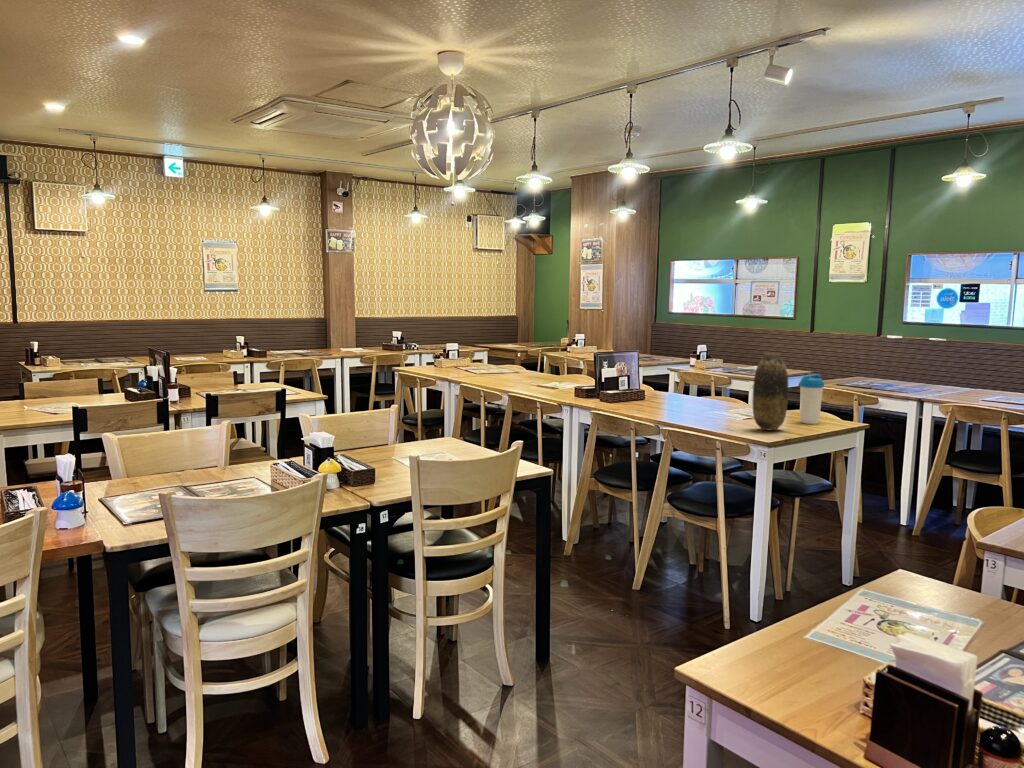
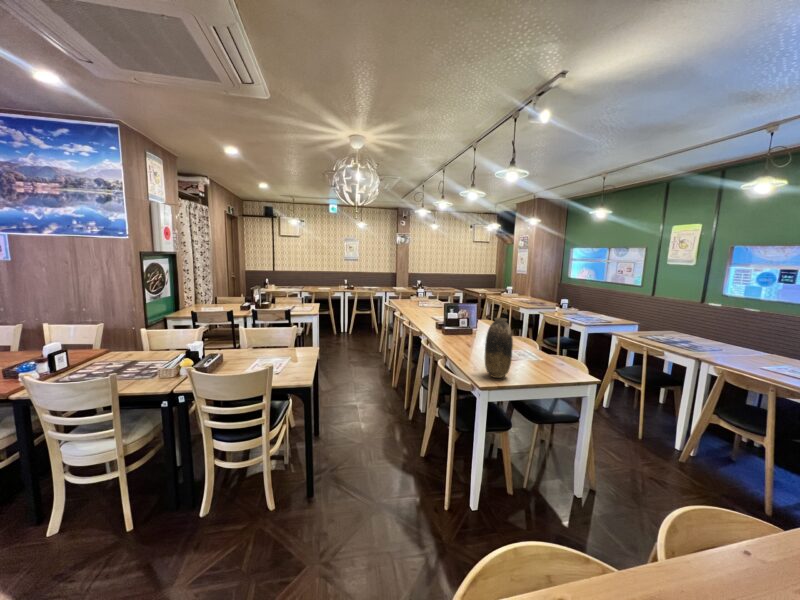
water bottle: present [799,374,824,424] -> none [537,337,558,377]

